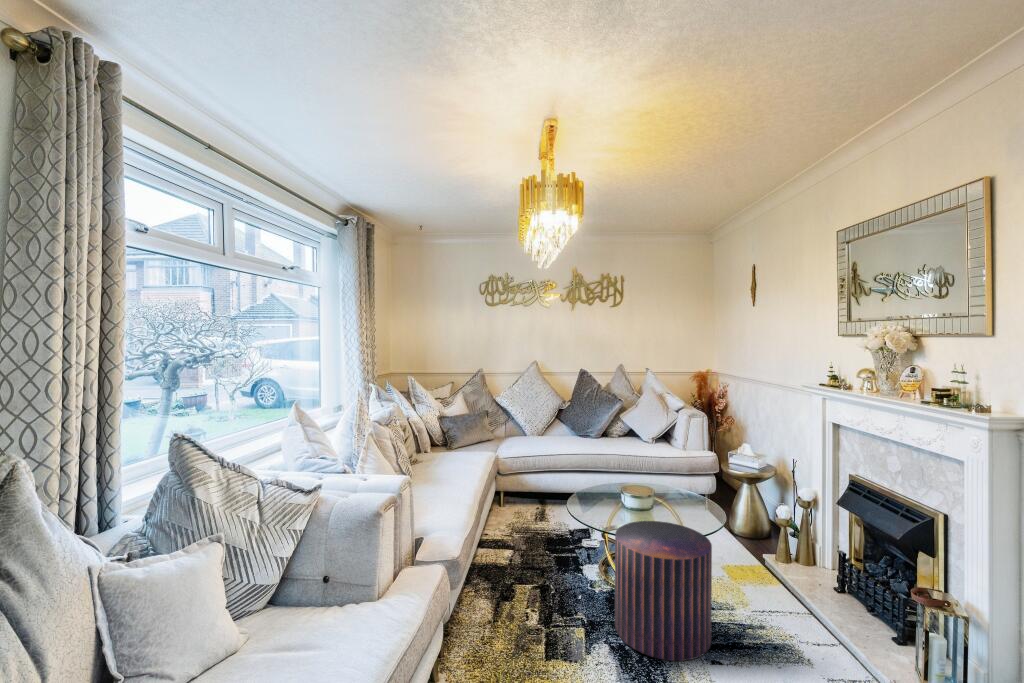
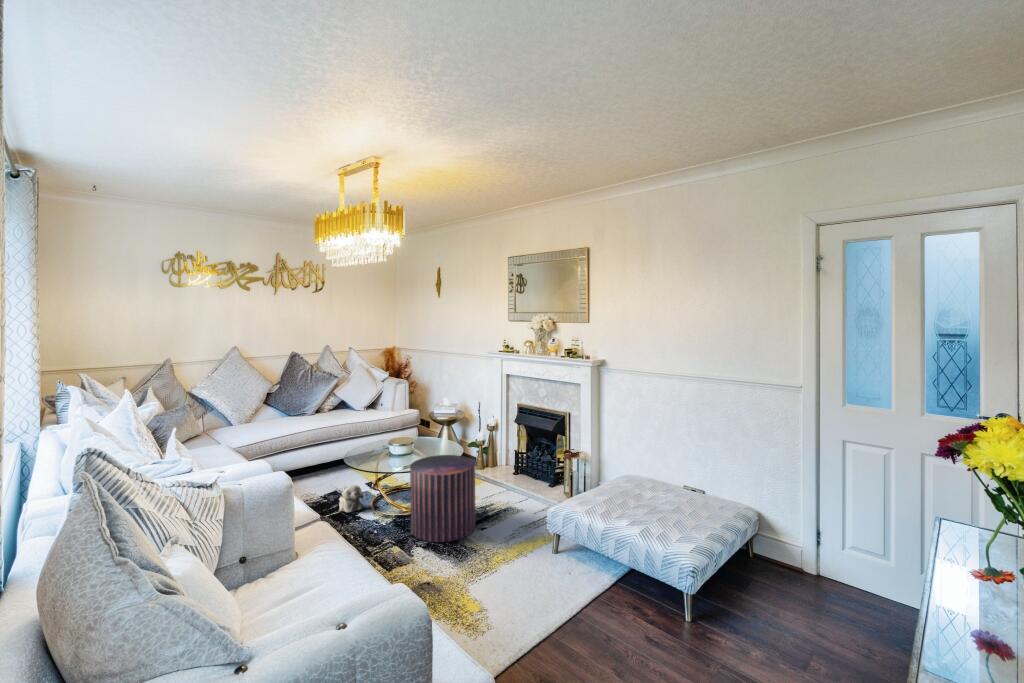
plush toy: none [565,529,594,562] -> present [339,485,363,512]

